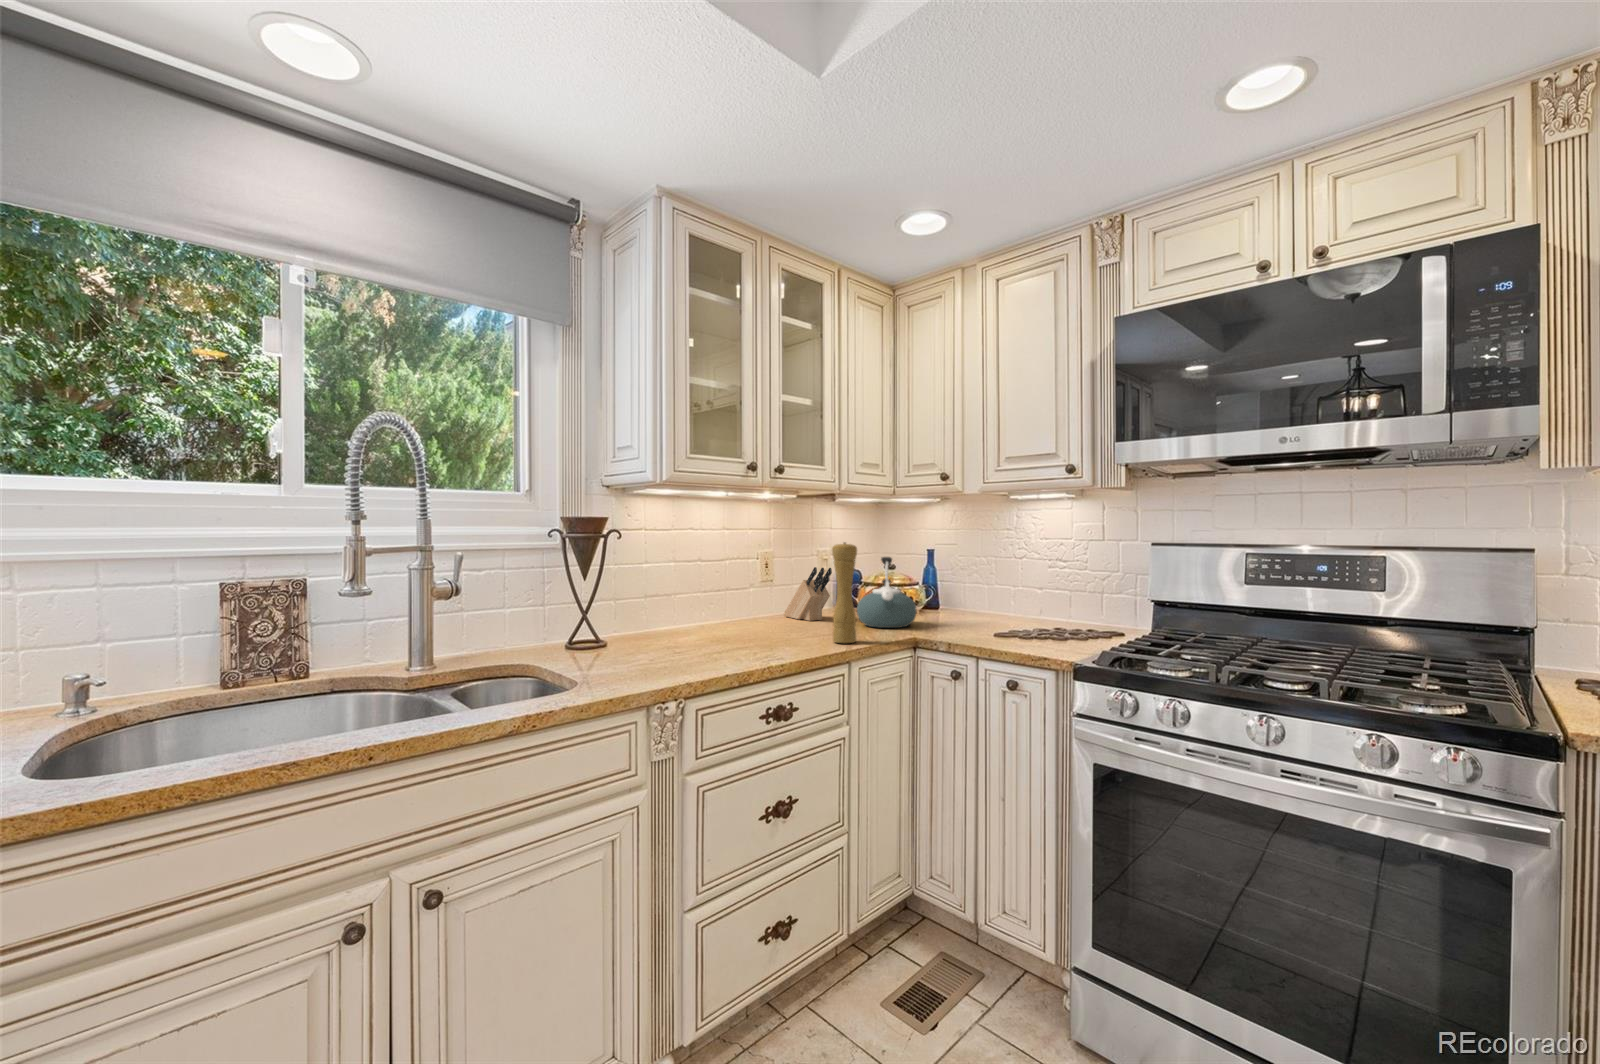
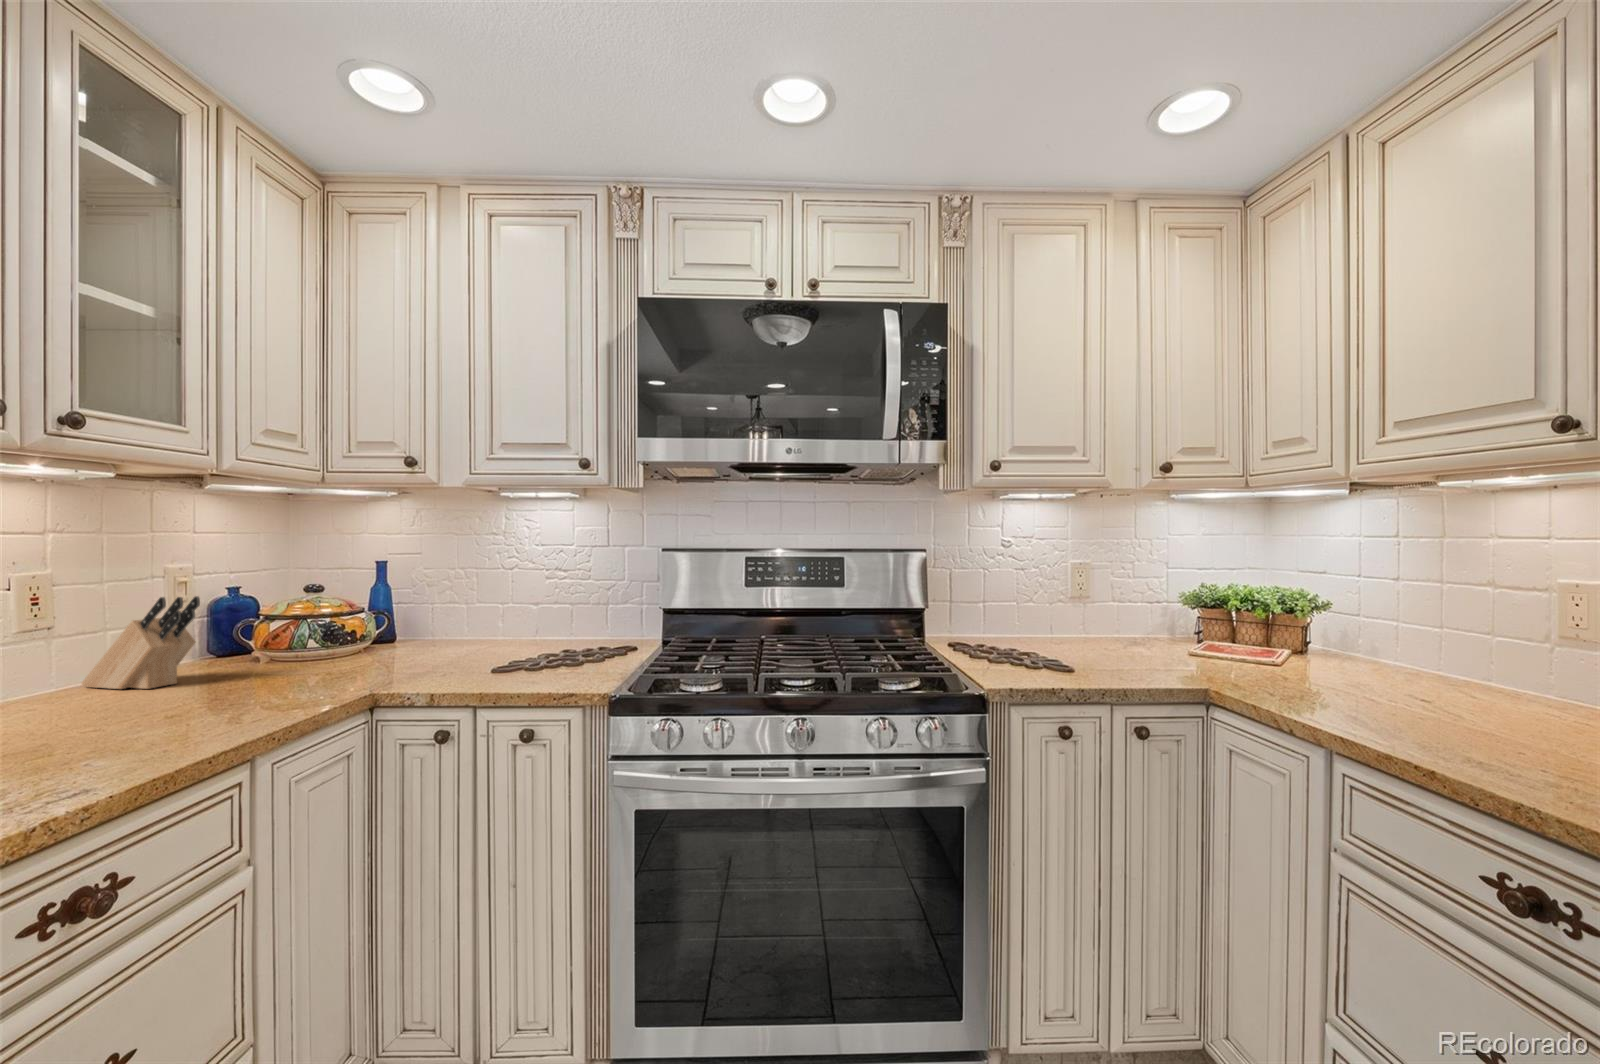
pepper mill: present [832,542,857,643] -> none [205,555,262,728]
kettle: present [857,557,916,628] -> none [255,574,368,684]

